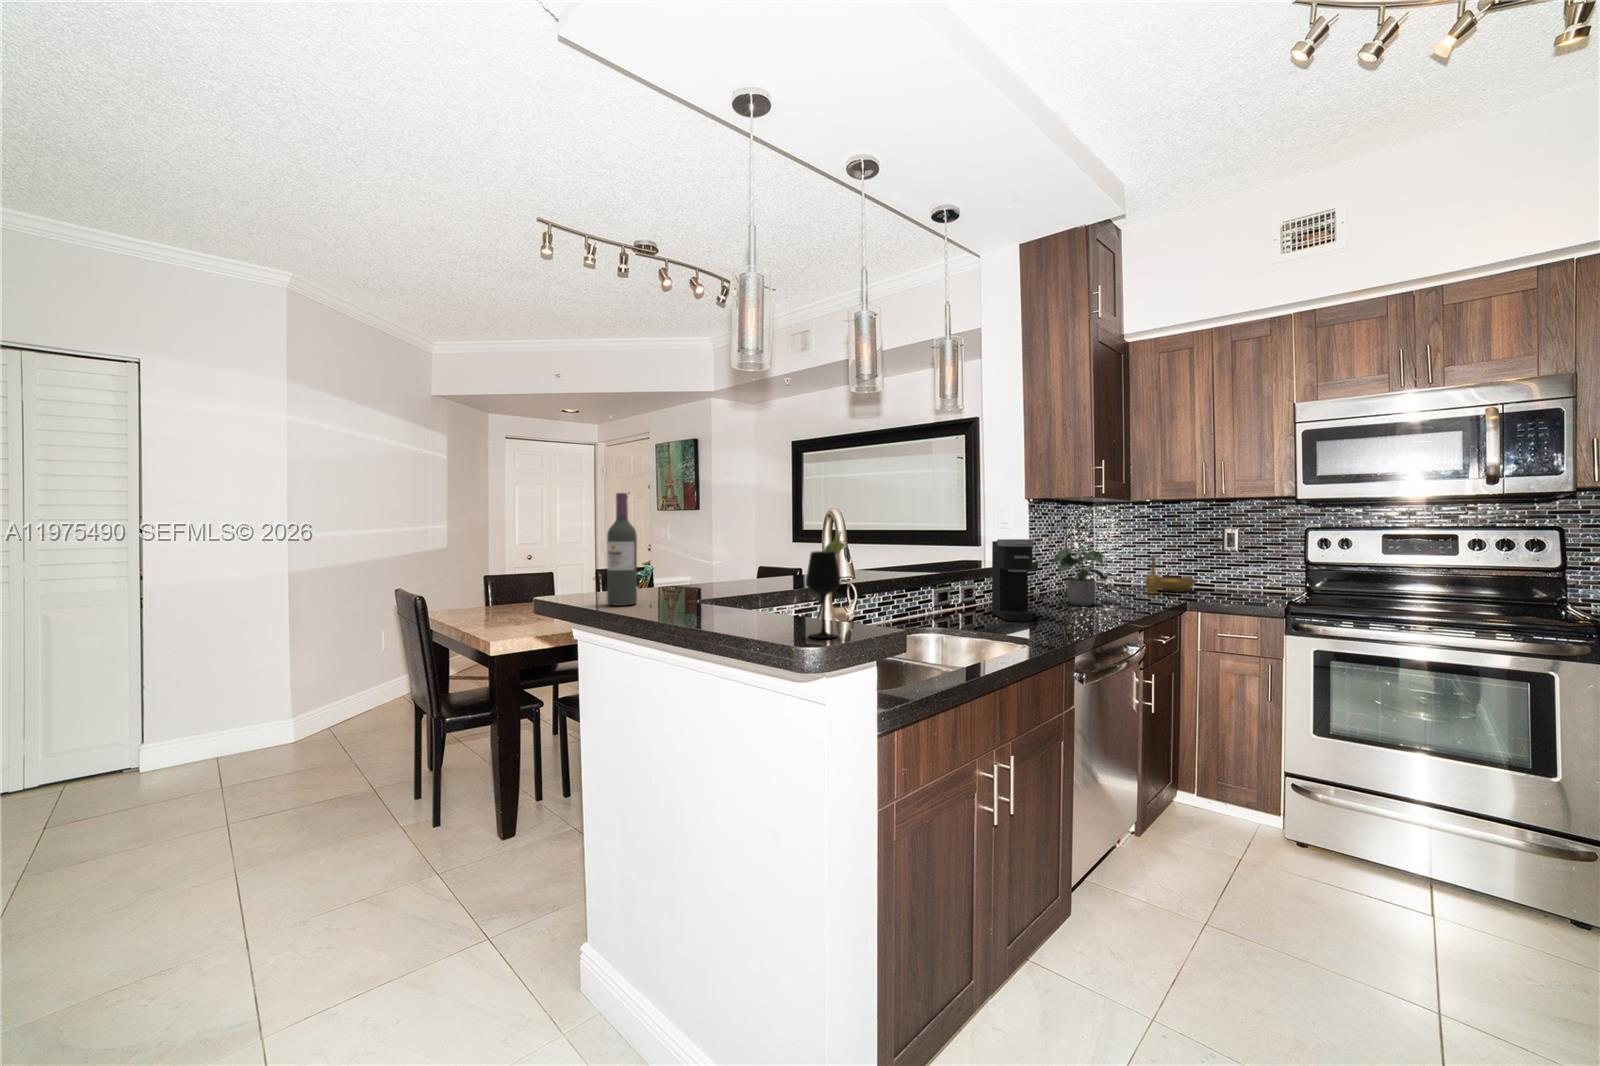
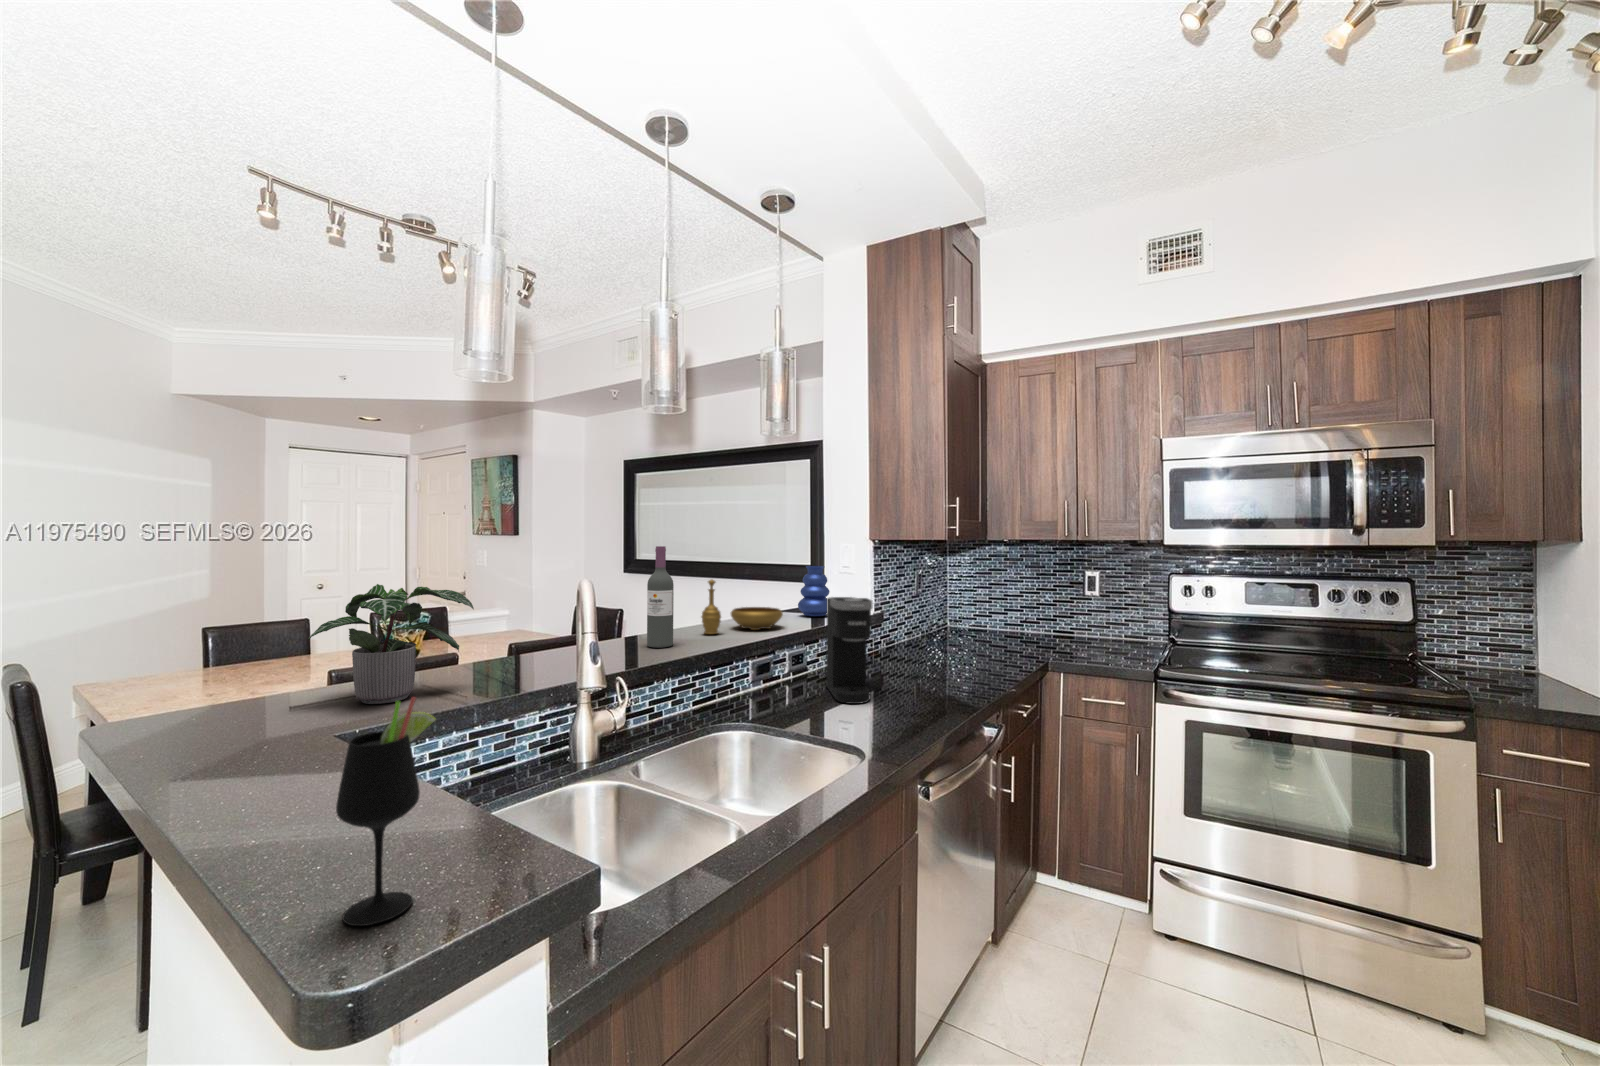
wine bottle: present [607,493,637,606] -> present [647,546,674,648]
vase: none [959,522,989,564] -> present [798,566,830,616]
potted plant: present [1051,549,1106,606] -> present [308,584,474,704]
decorative bowl: present [1145,556,1195,594] -> present [701,579,783,634]

